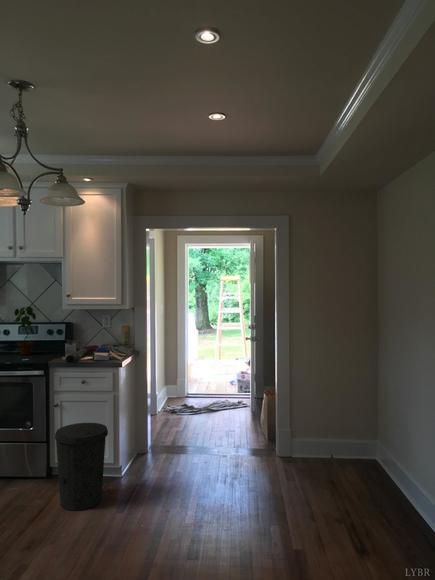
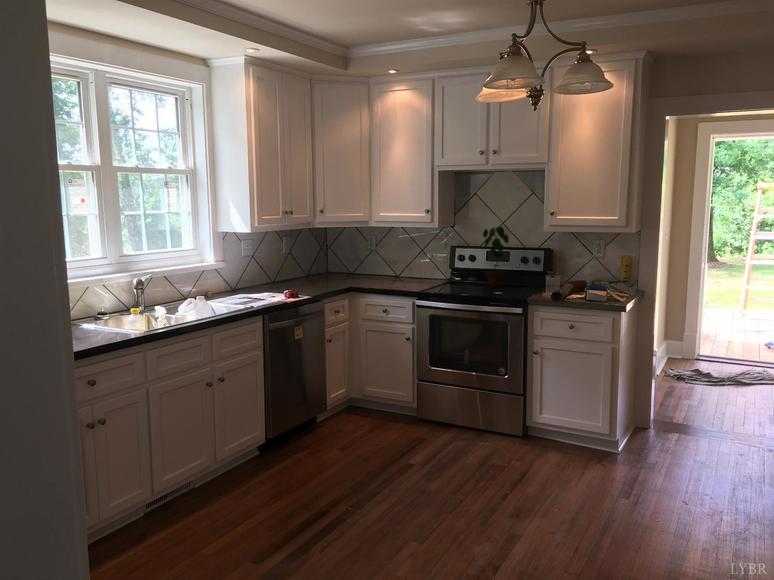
trash can: present [55,423,108,511] -> none [542,379,609,485]

